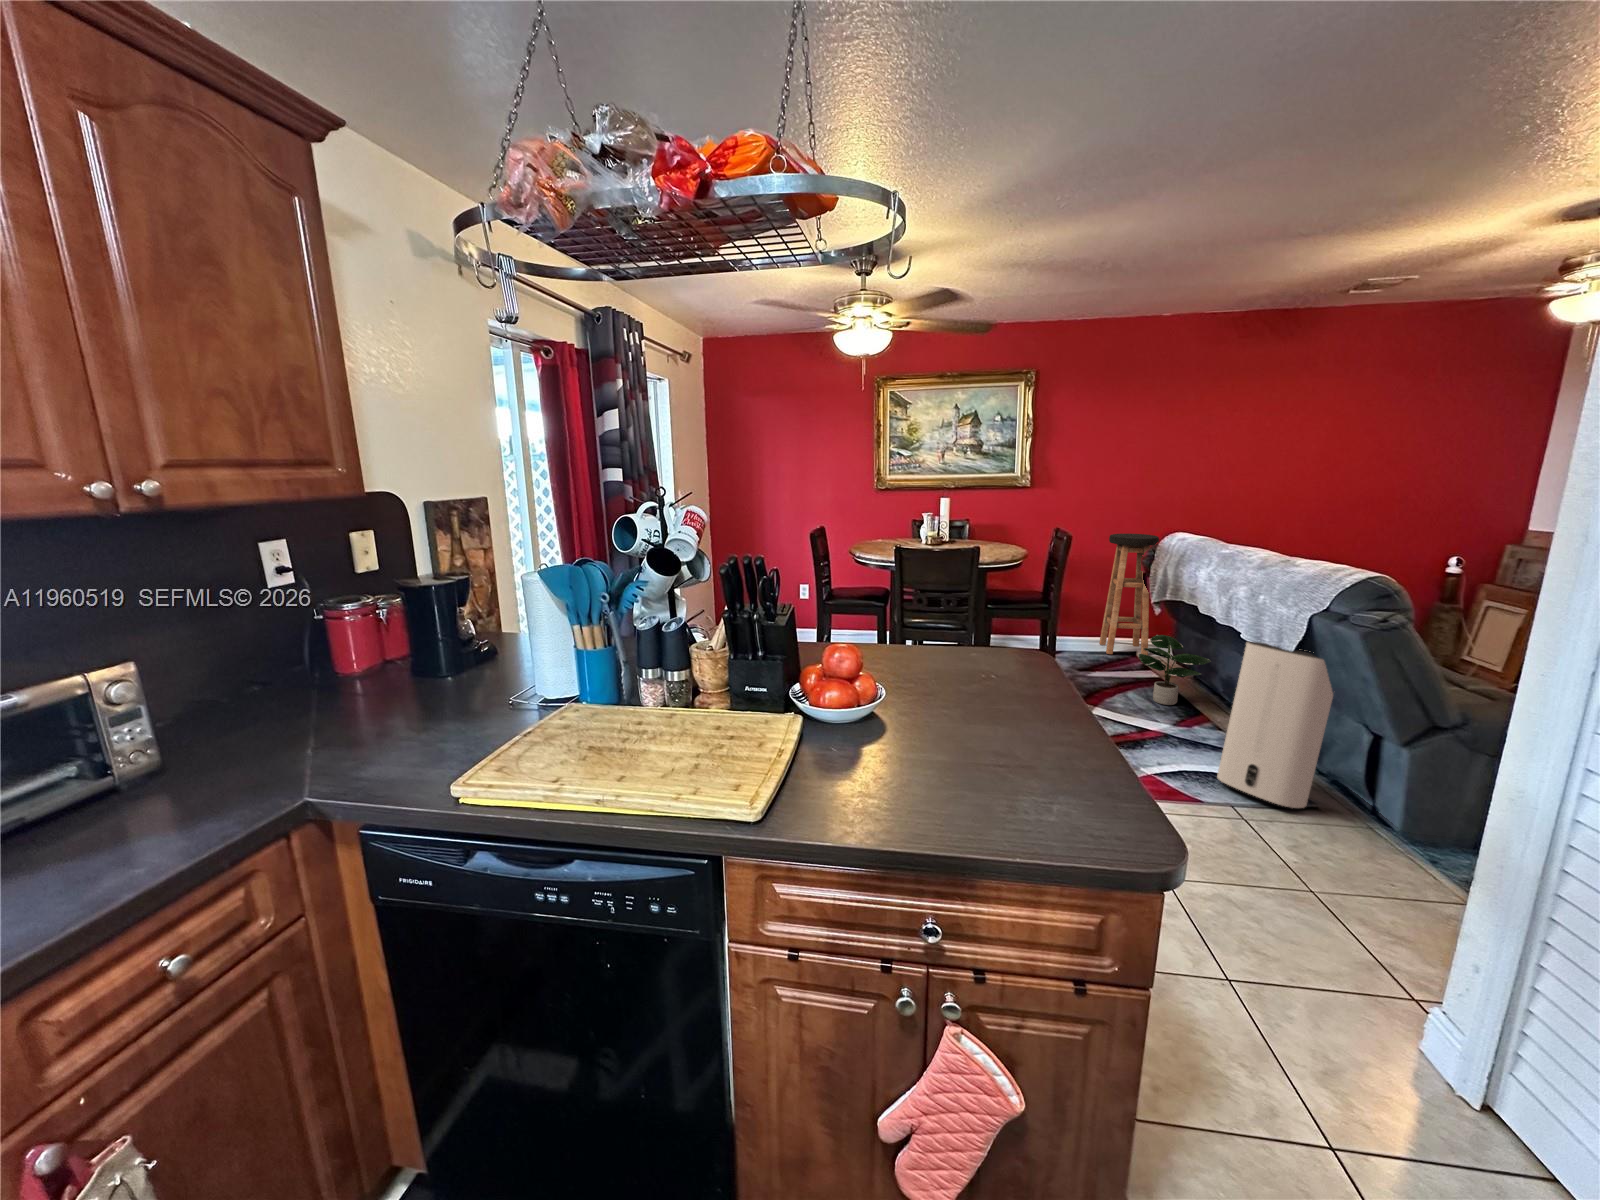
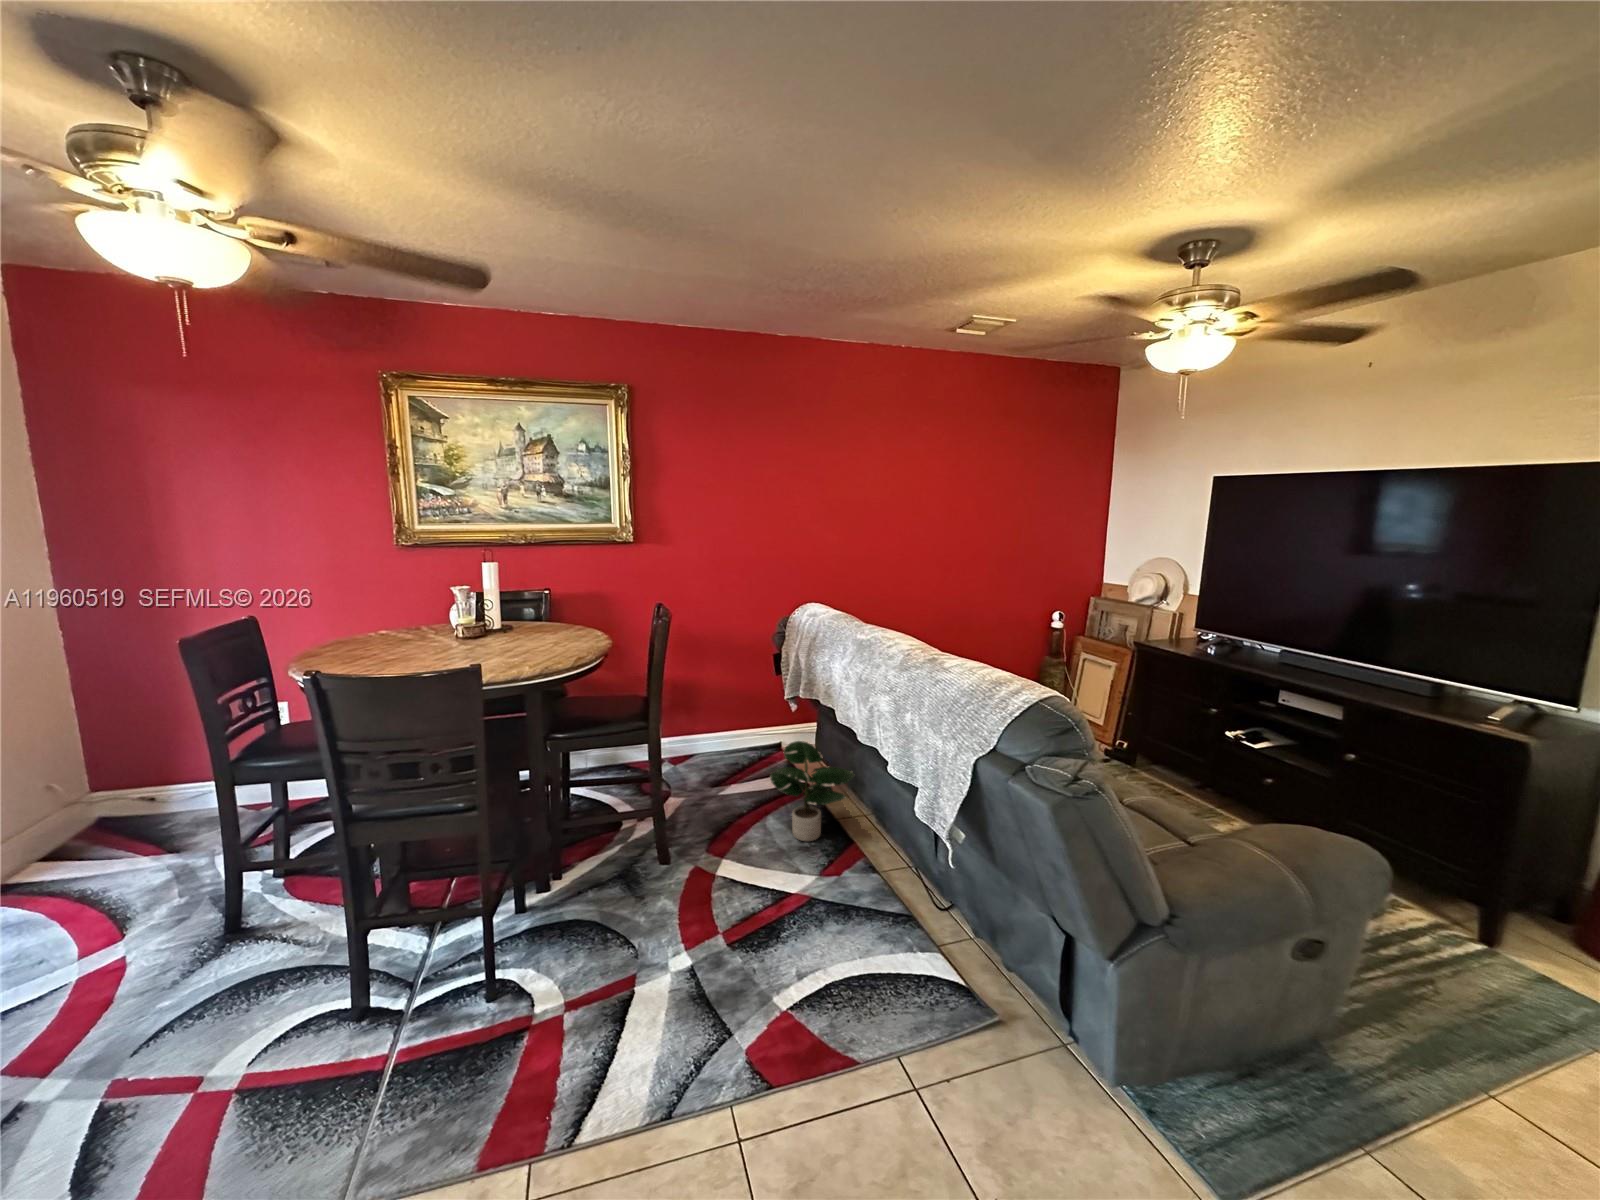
bar stool: present [1099,533,1159,655] -> none [736,599,791,755]
air purifier: present [1217,642,1333,808] -> none [873,784,1016,1063]

